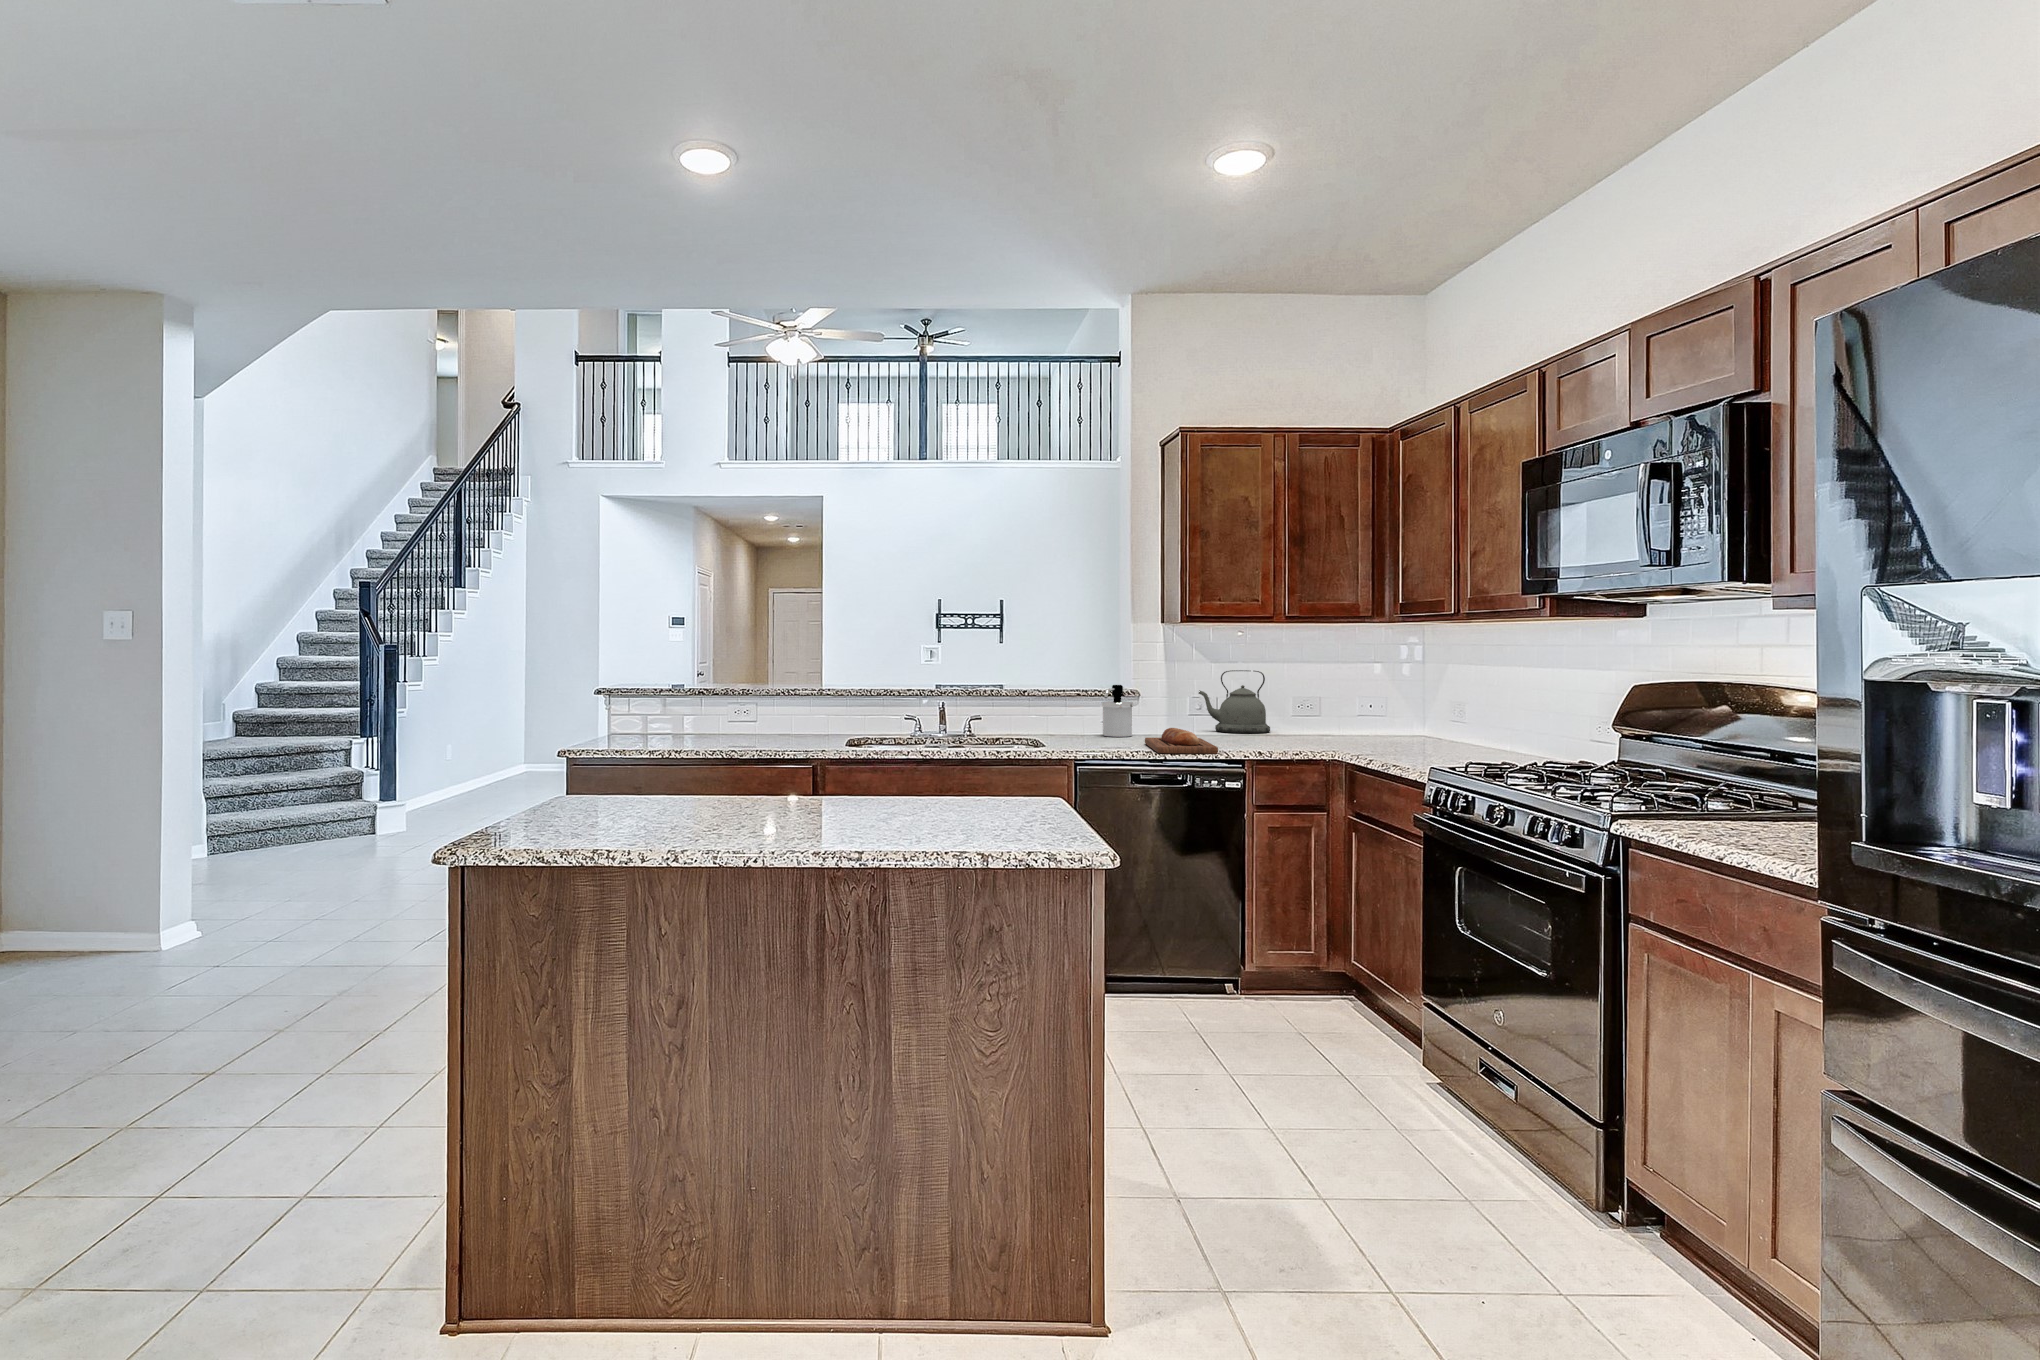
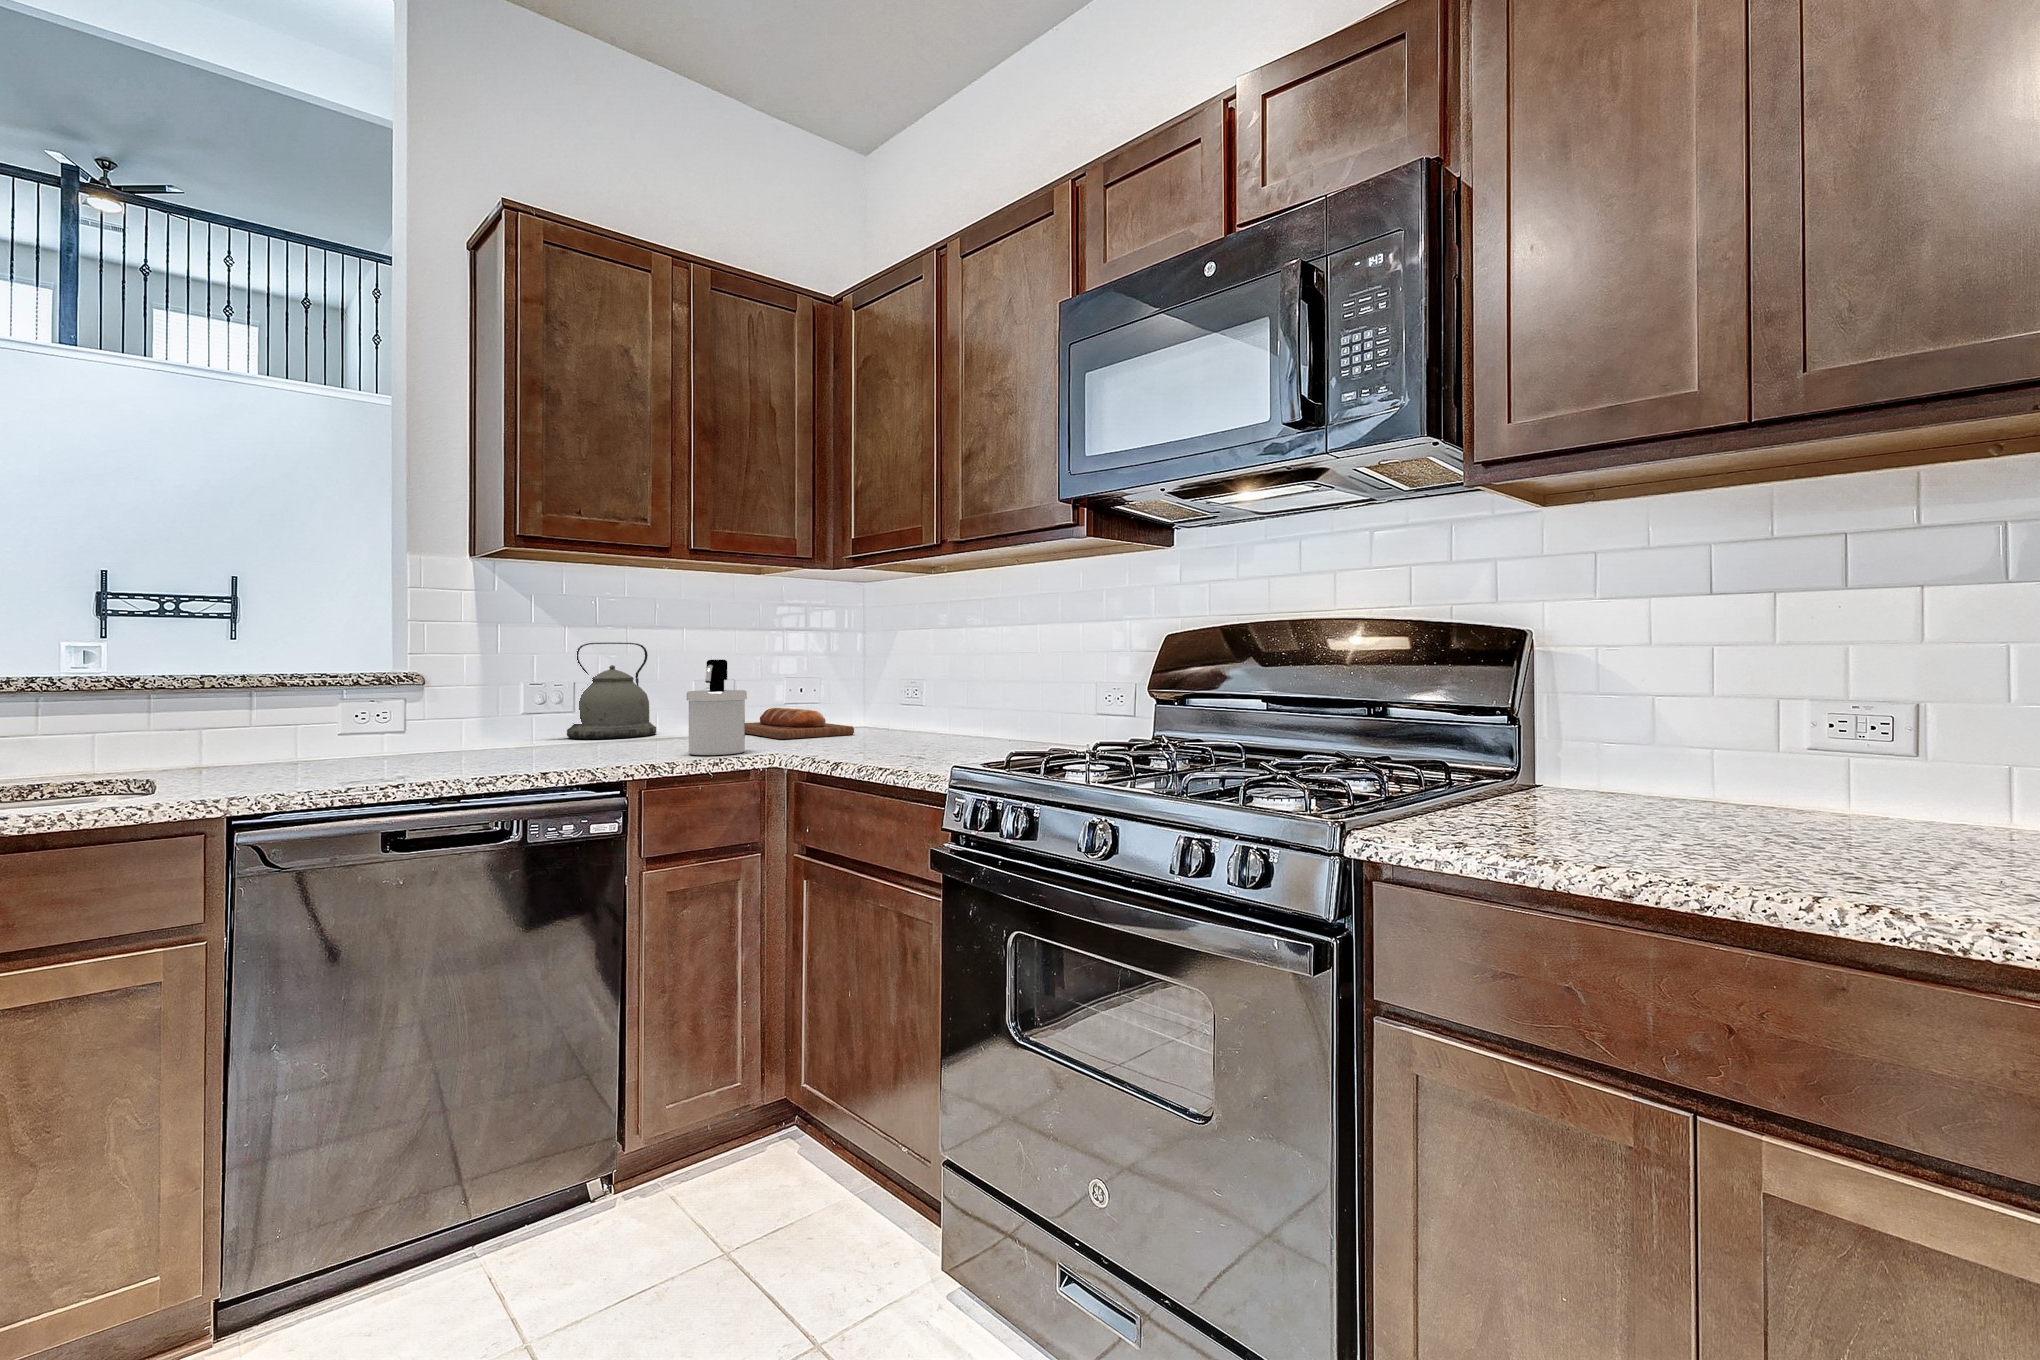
soap dispenser: present [1102,685,1133,737] -> present [687,660,747,755]
bread loaf: present [1145,728,1218,754] -> present [745,708,854,739]

